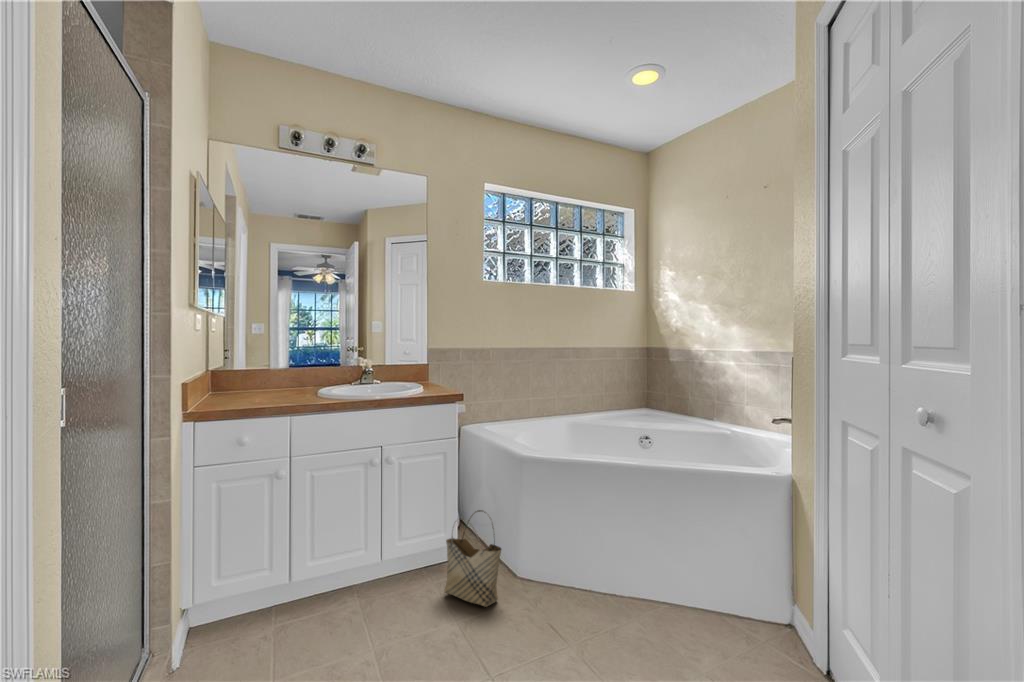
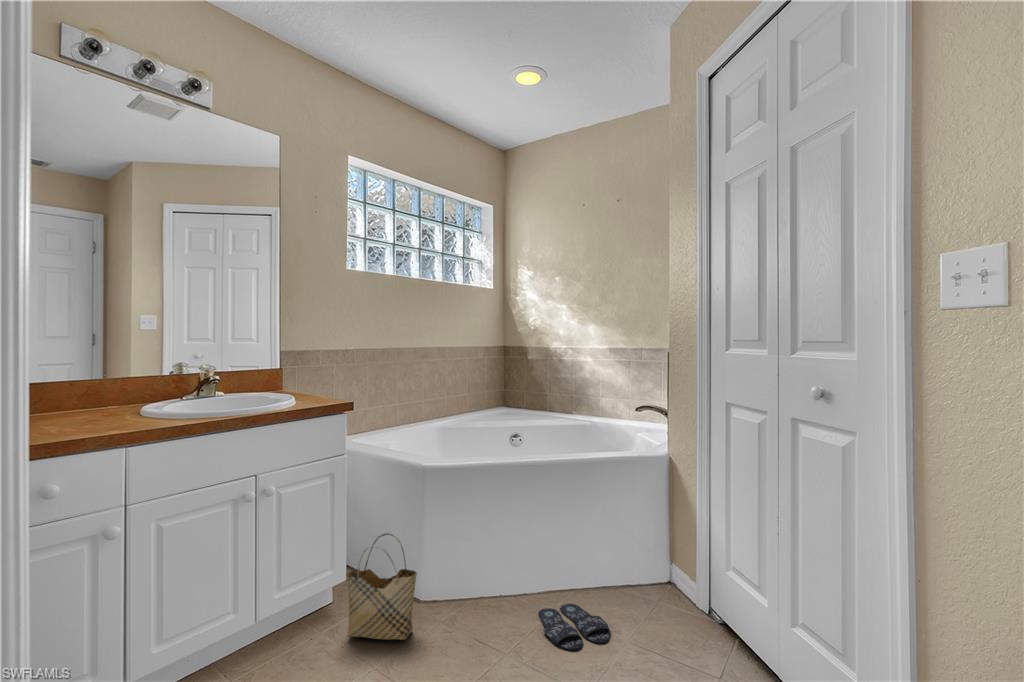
slippers: none [614,611,686,661] -> present [538,604,610,650]

